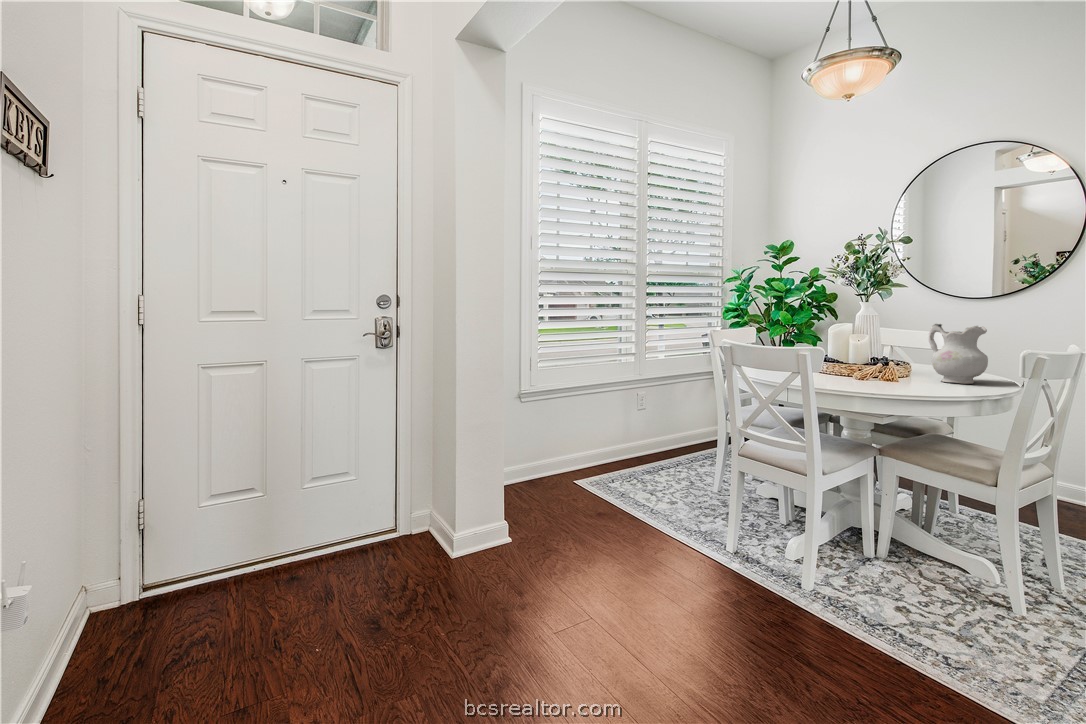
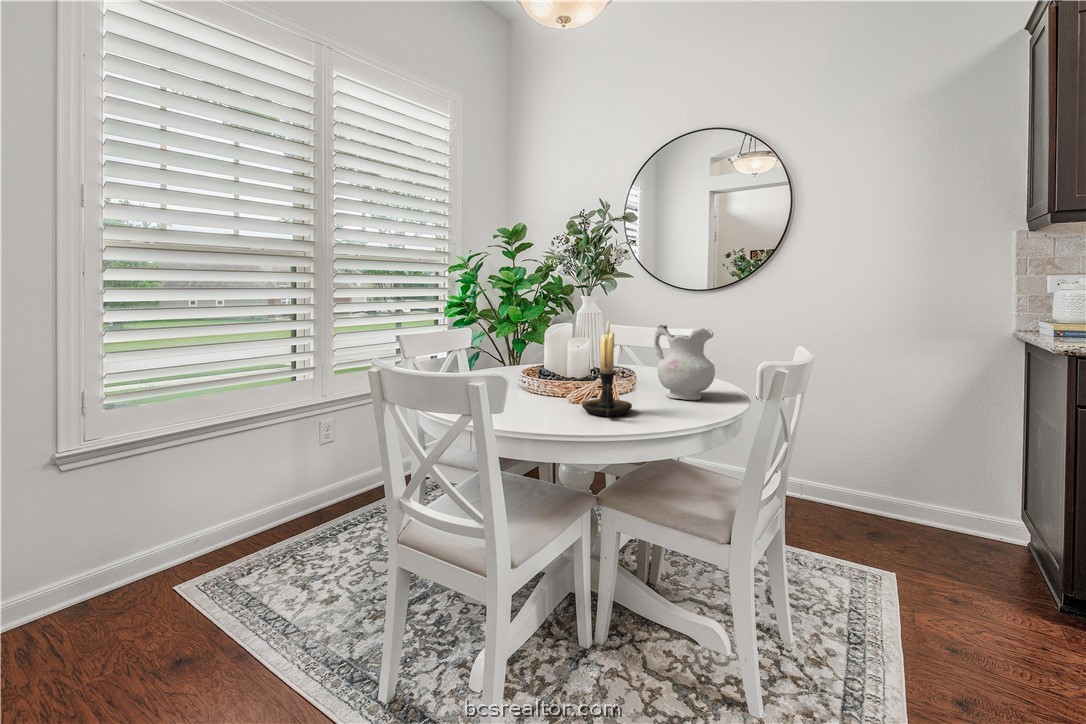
candle holder: none [866,318,909,389] -> present [582,320,632,417]

